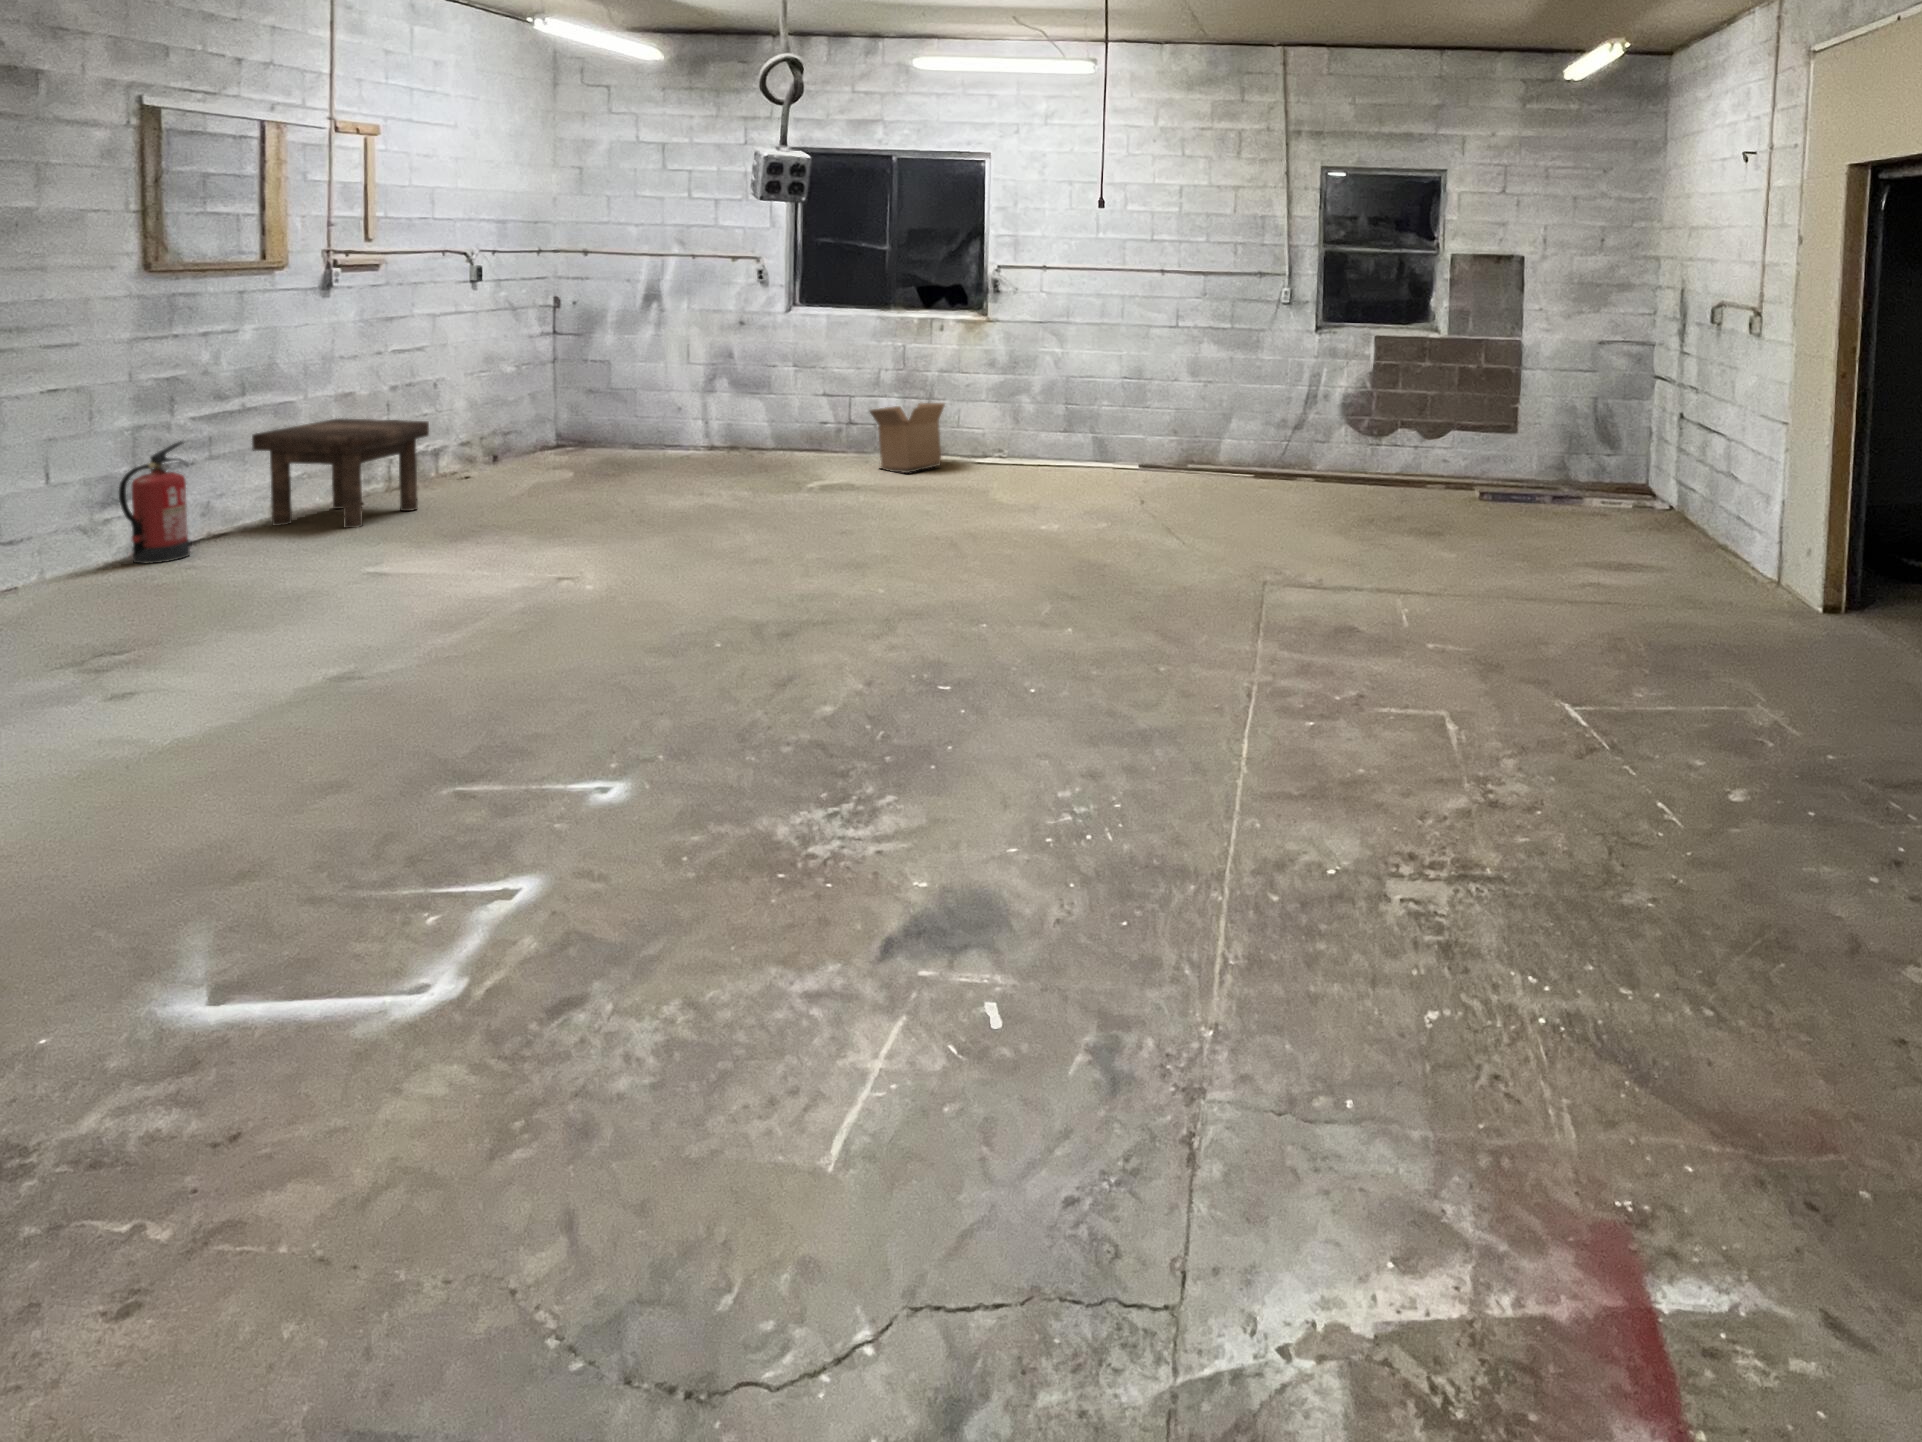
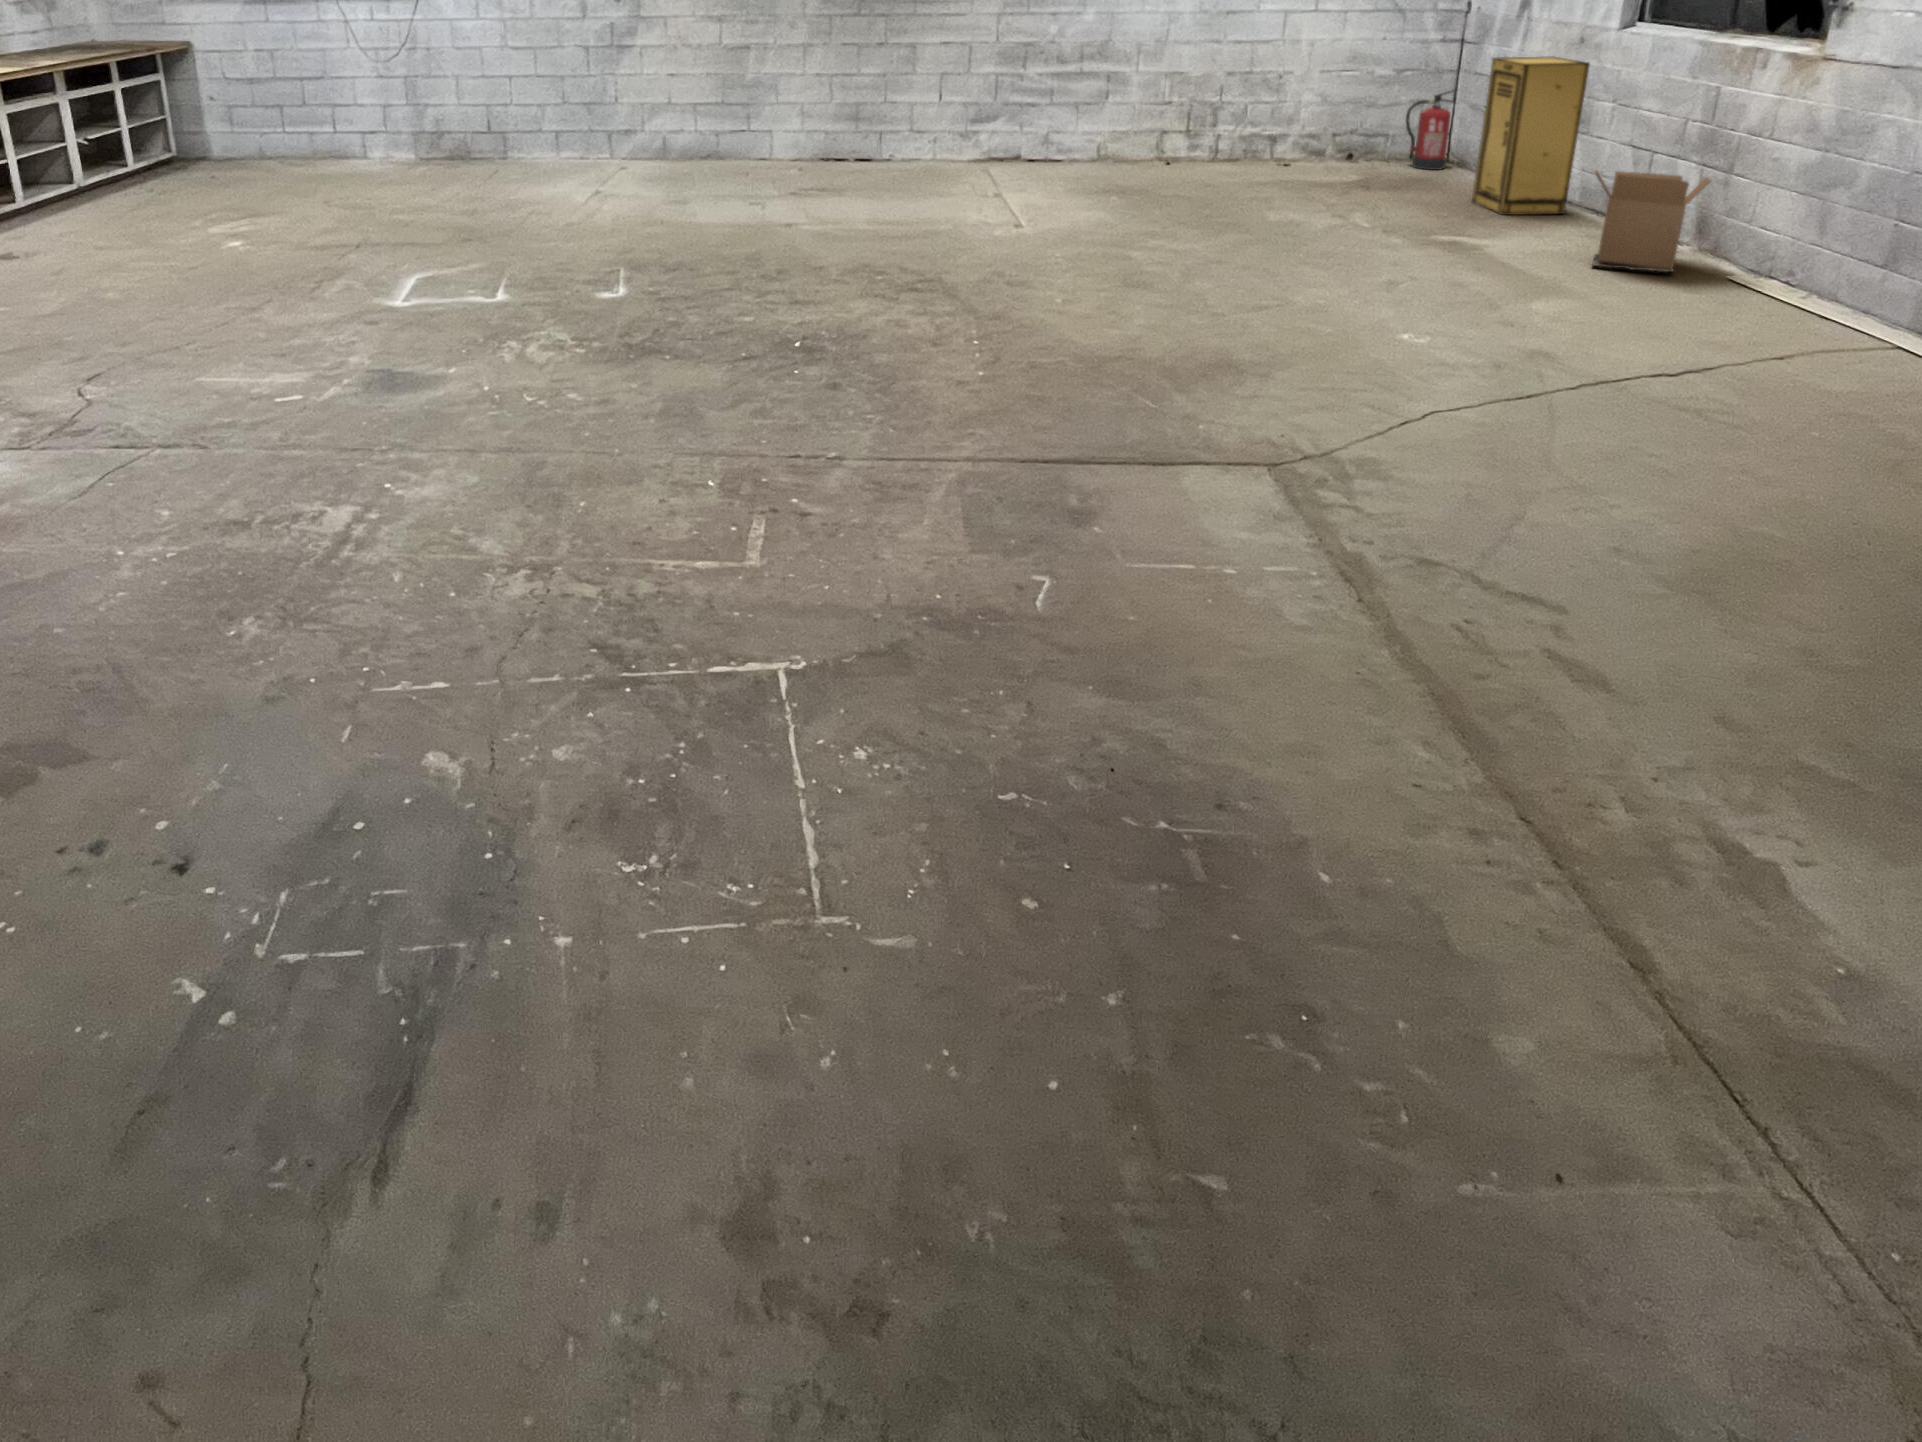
storage cabinet: none [700,339,772,465] -> present [1472,56,1590,215]
stool: present [252,419,429,528] -> none [1082,93,1181,177]
fire extinguisher: present [119,441,190,564] -> present [1406,89,1457,170]

